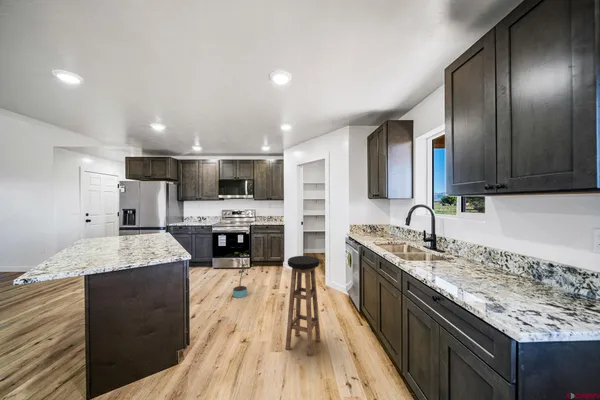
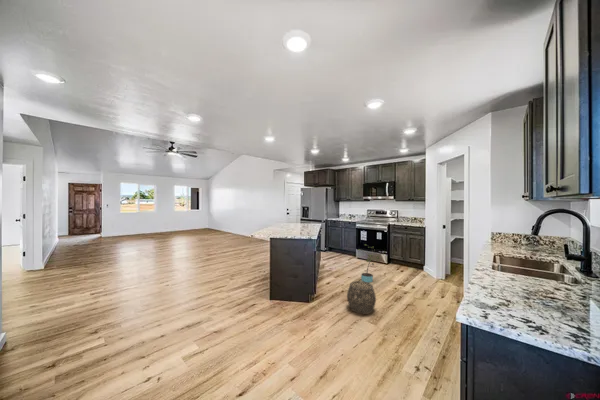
bar stool: present [285,256,320,356] -> none [382,250,418,337]
woven basket: none [235,302,272,347] -> present [347,281,376,314]

